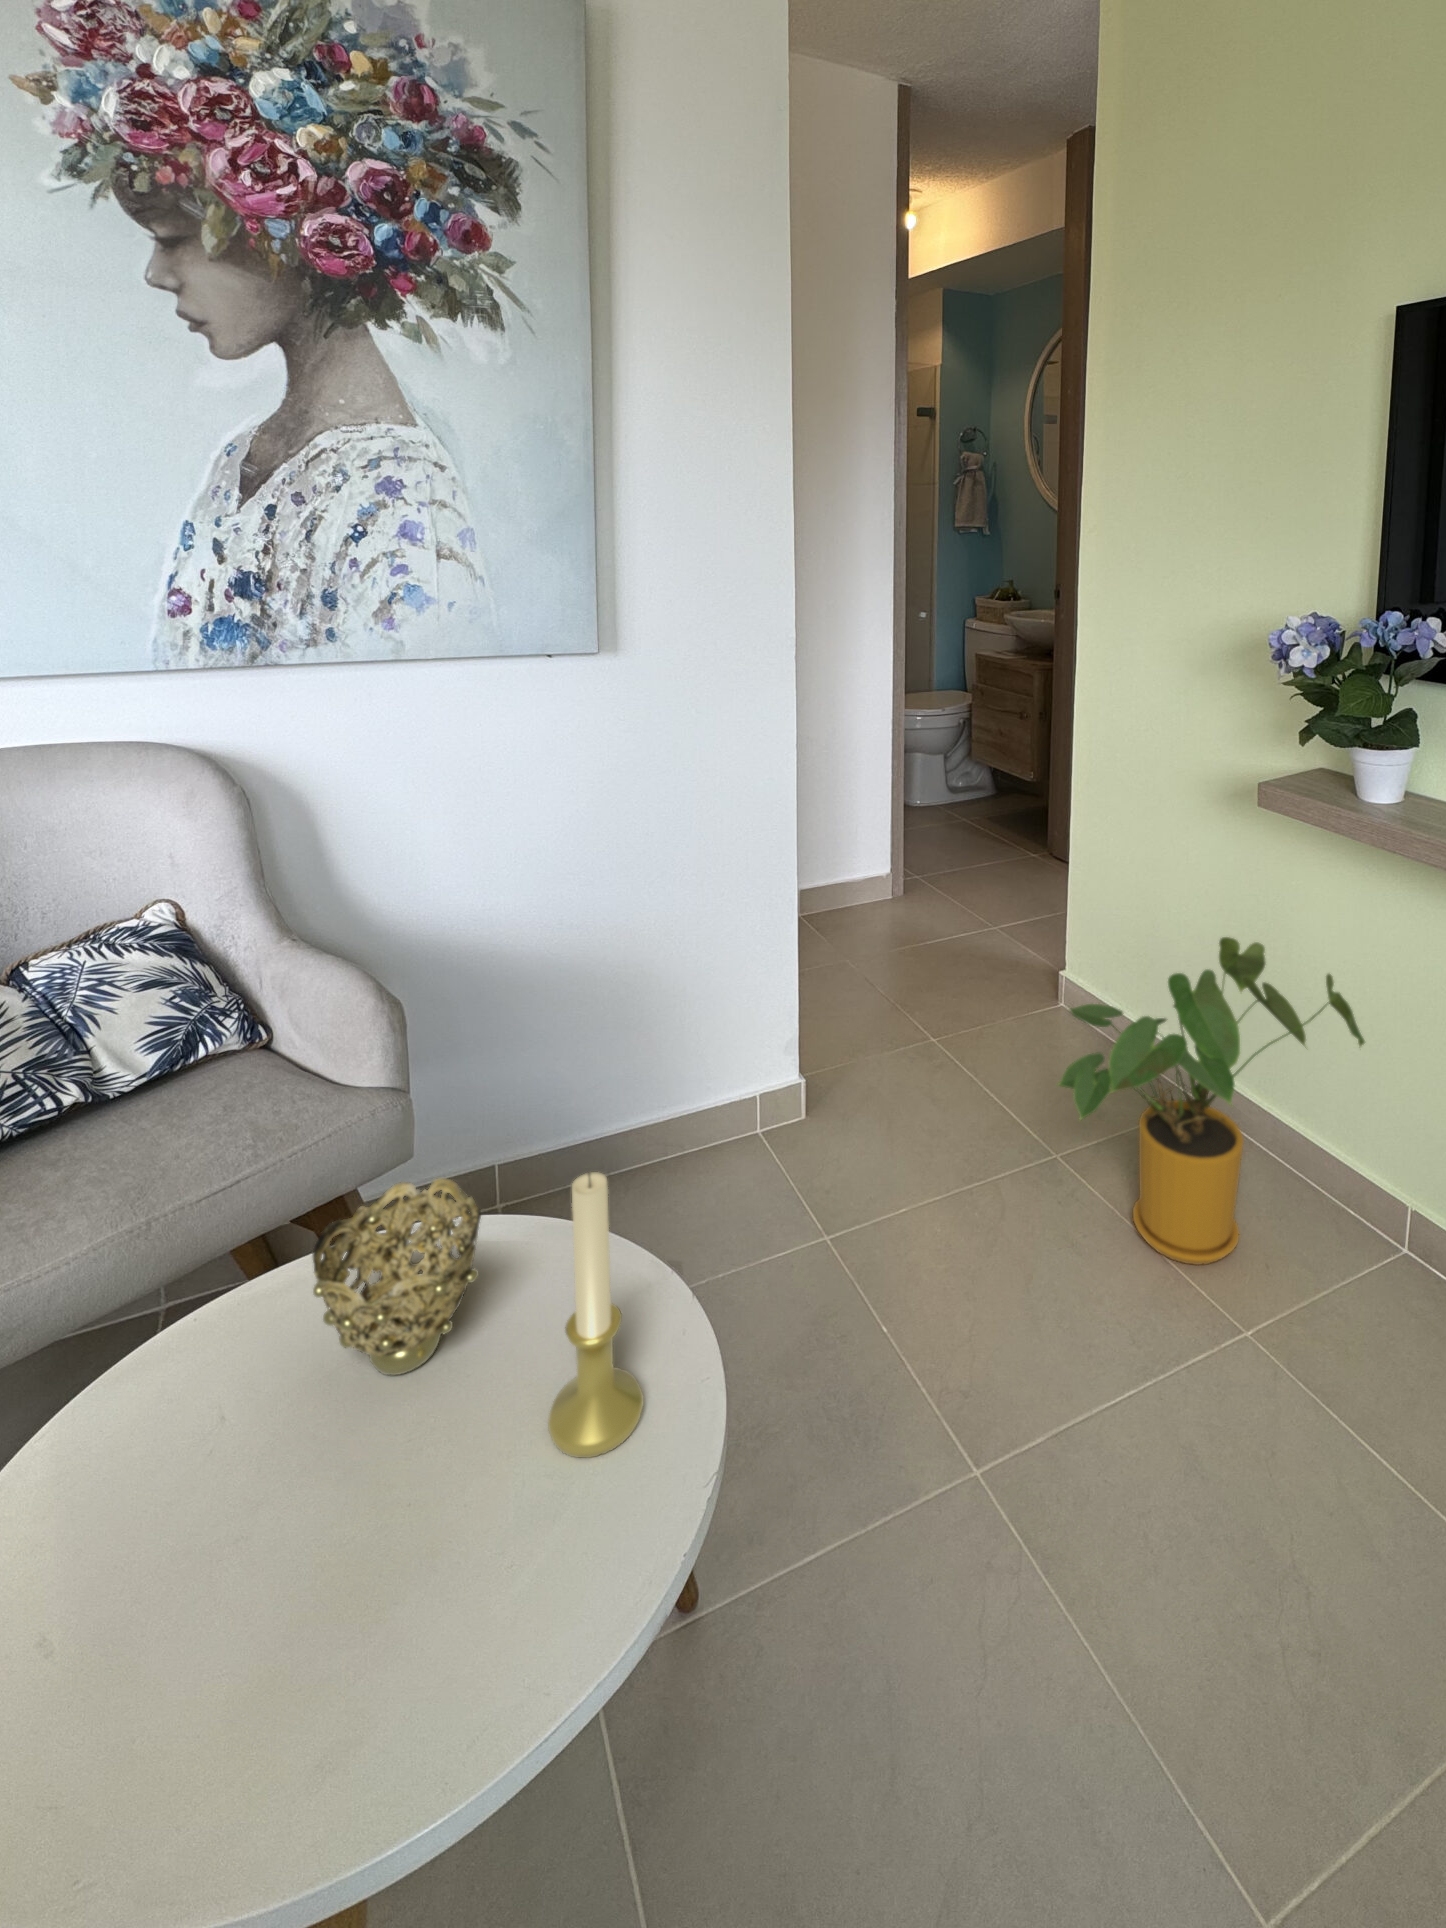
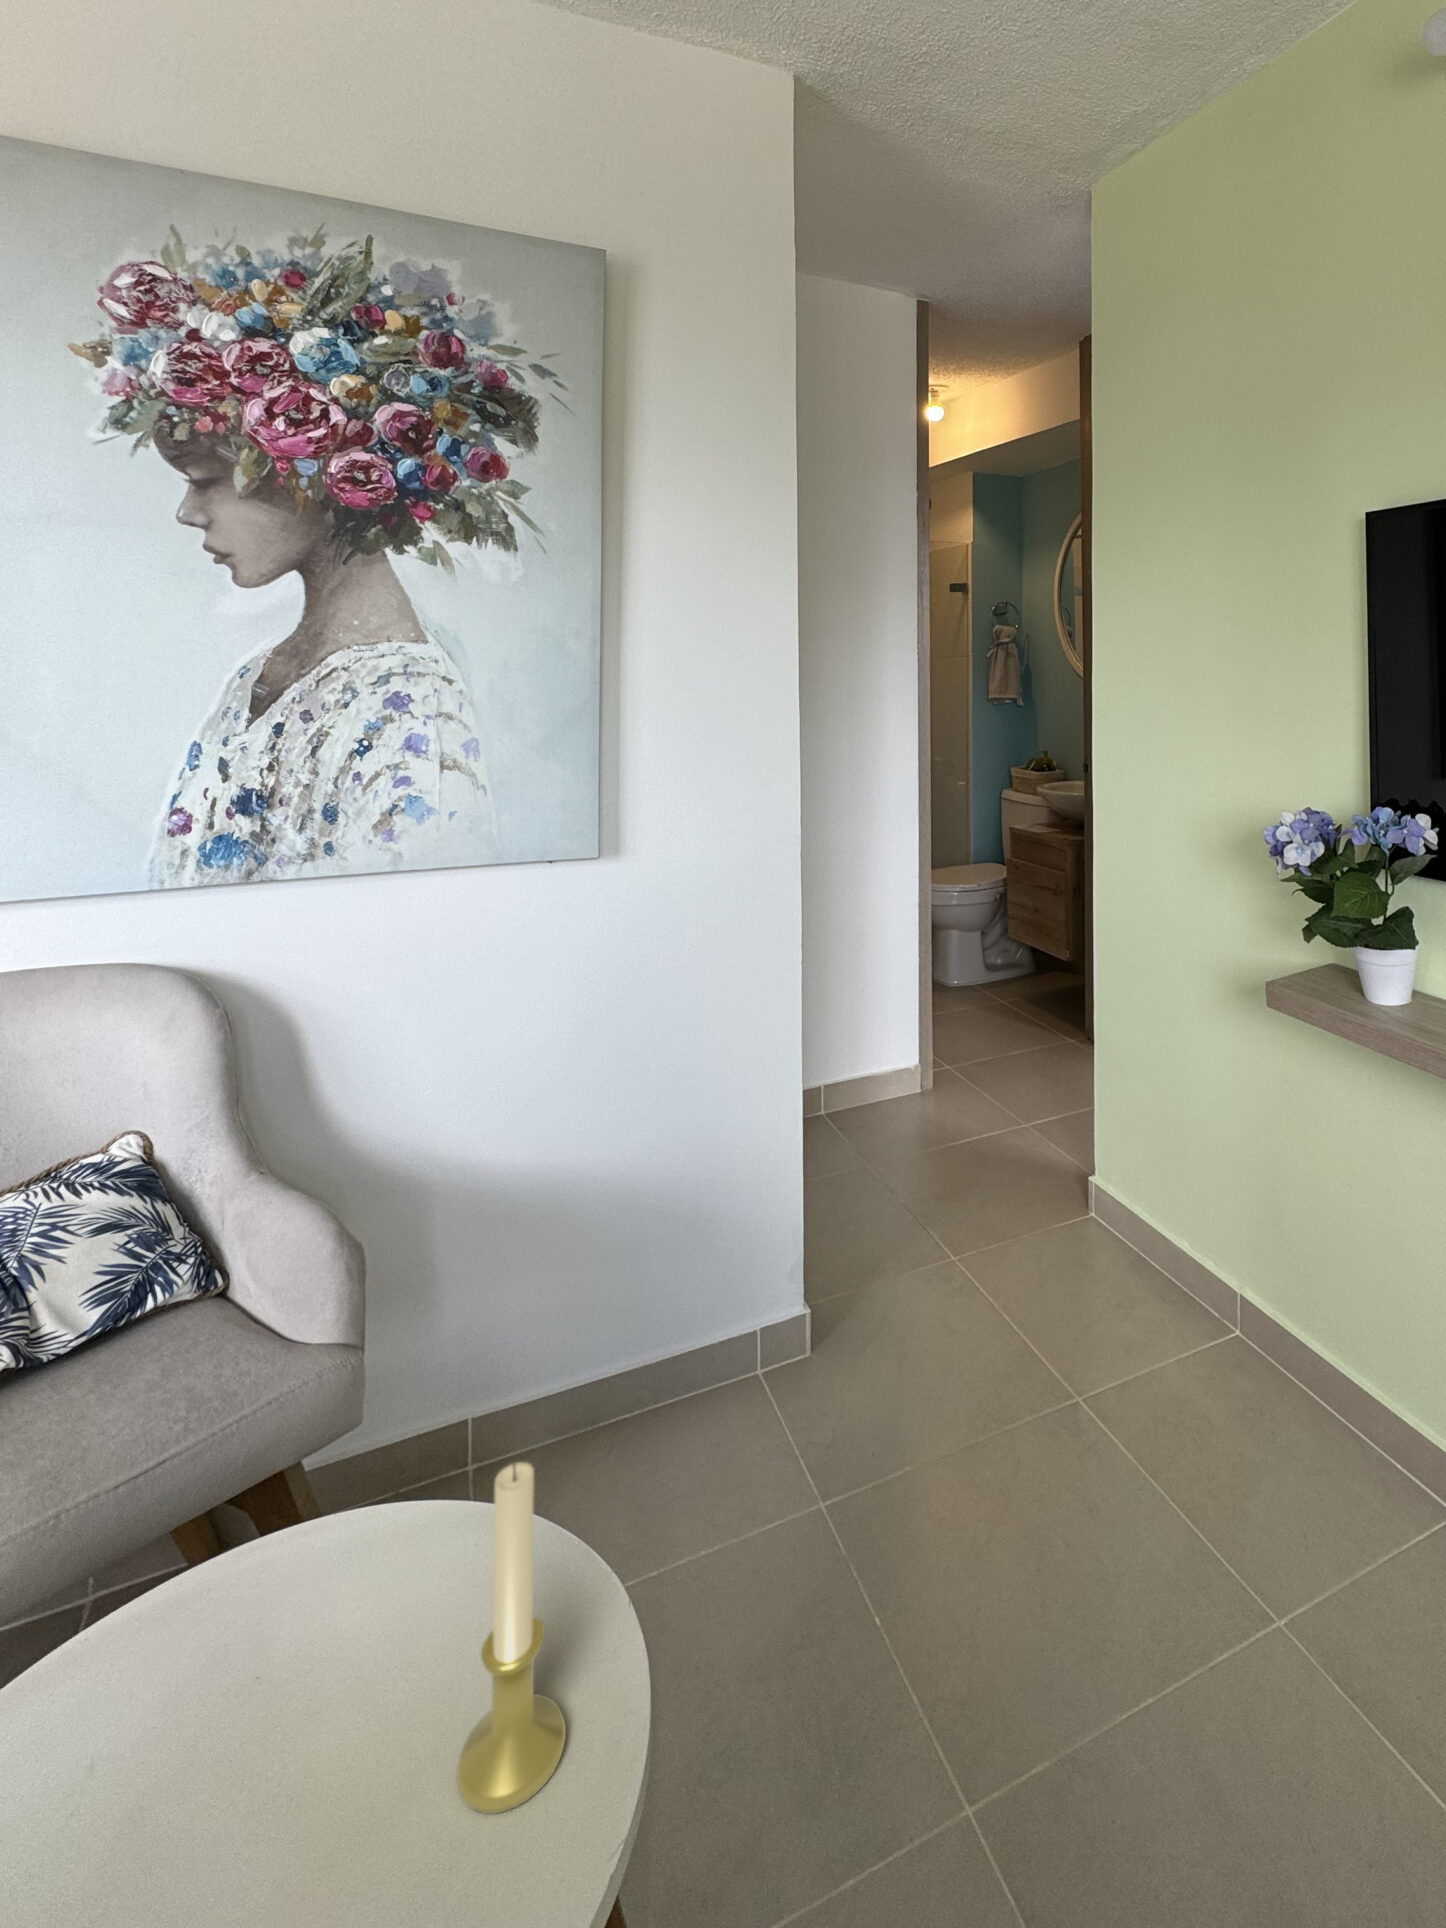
house plant: present [1058,937,1365,1265] -> none [1067,1148,1394,1537]
decorative bowl: present [313,1178,481,1375] -> none [216,1462,409,1706]

